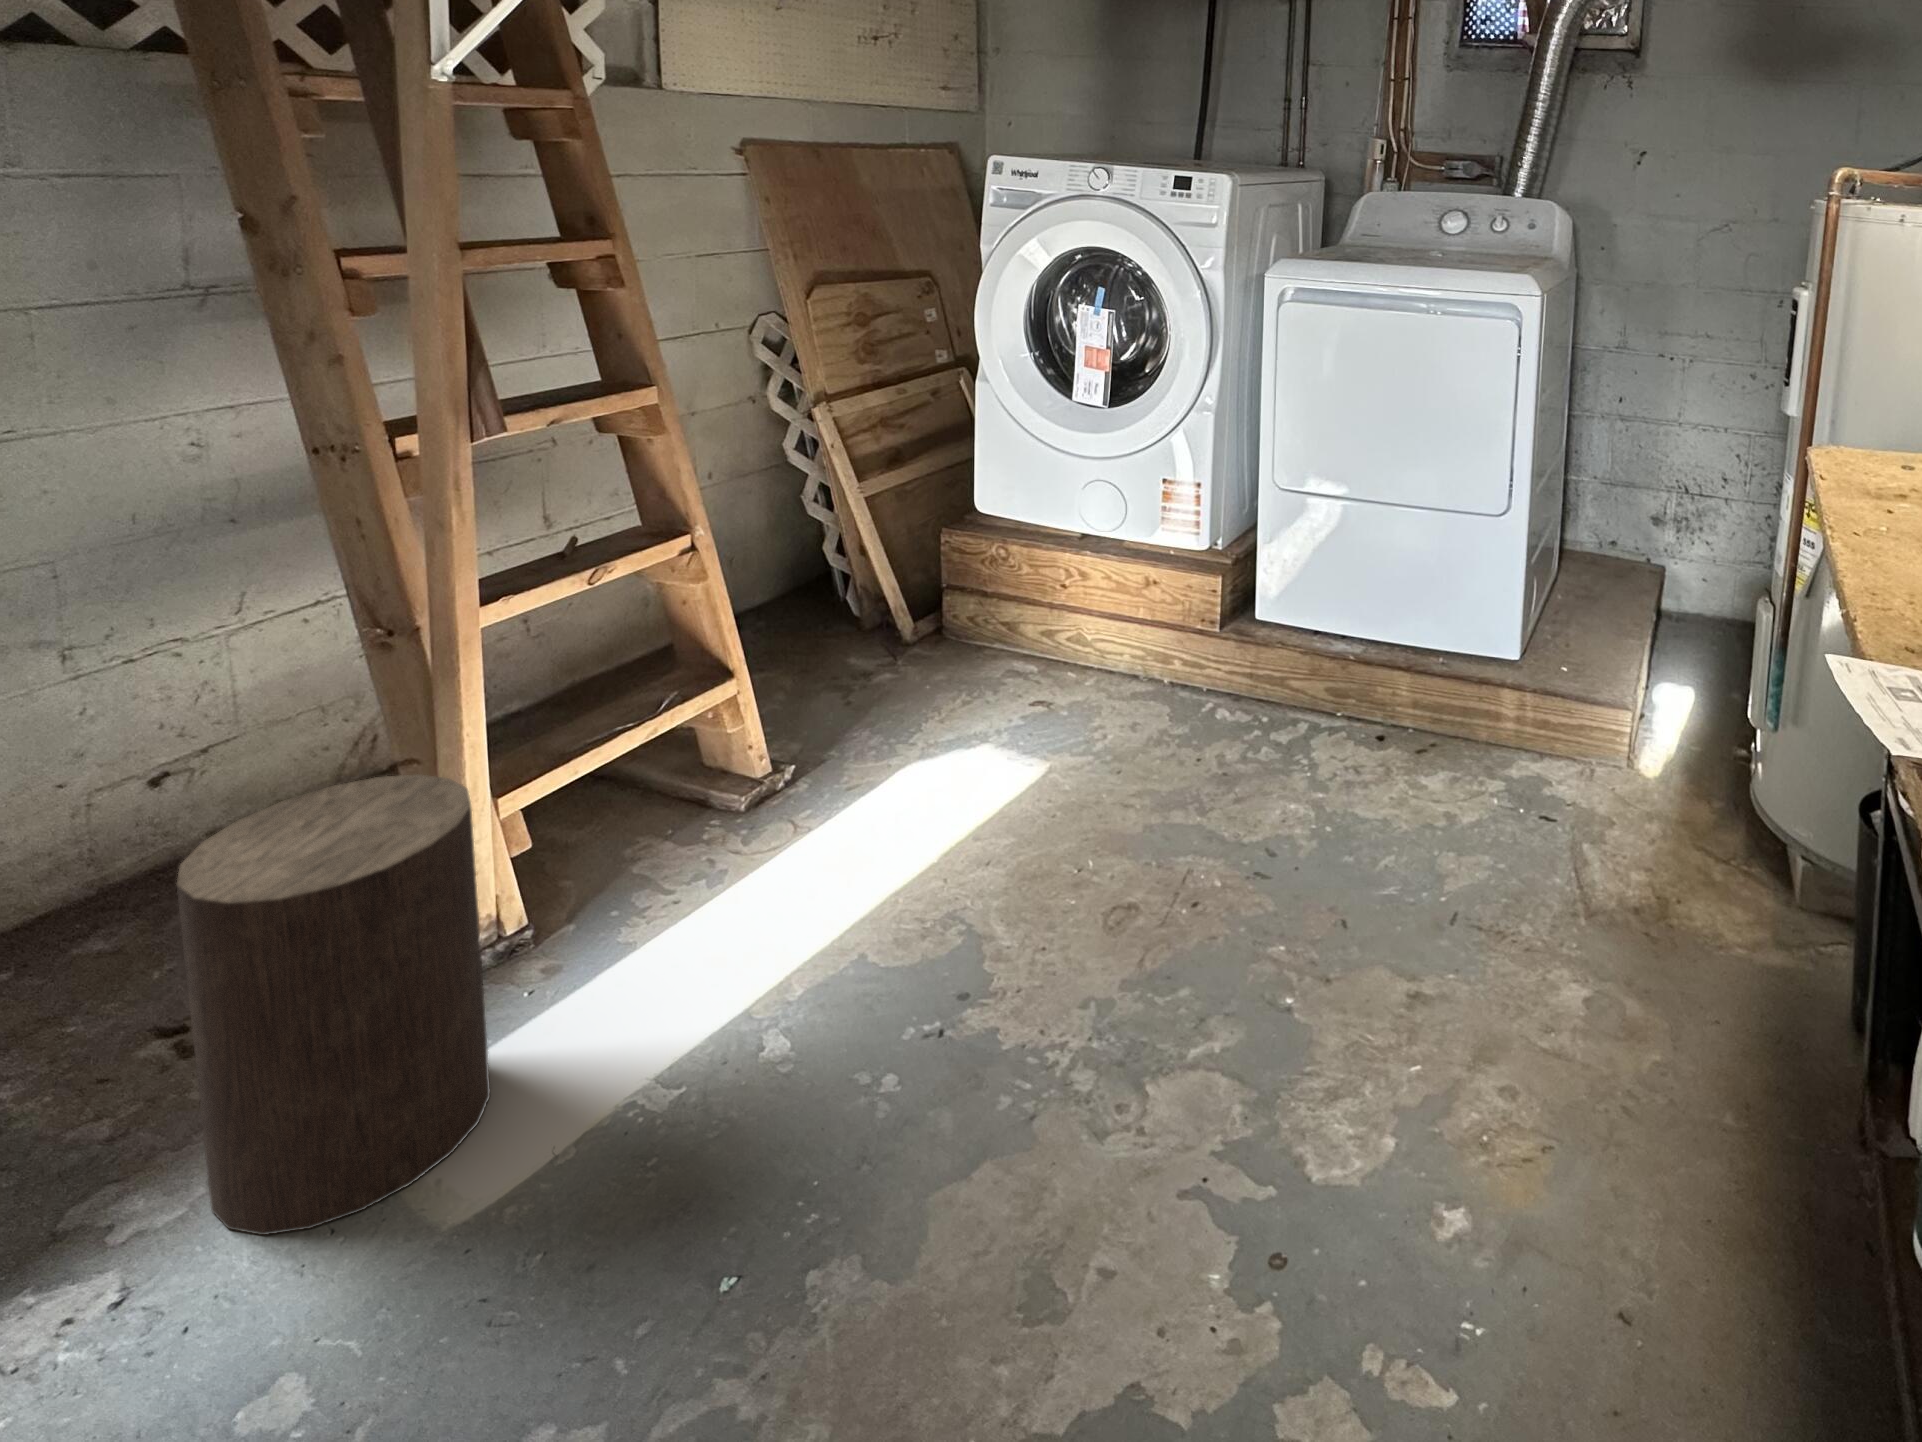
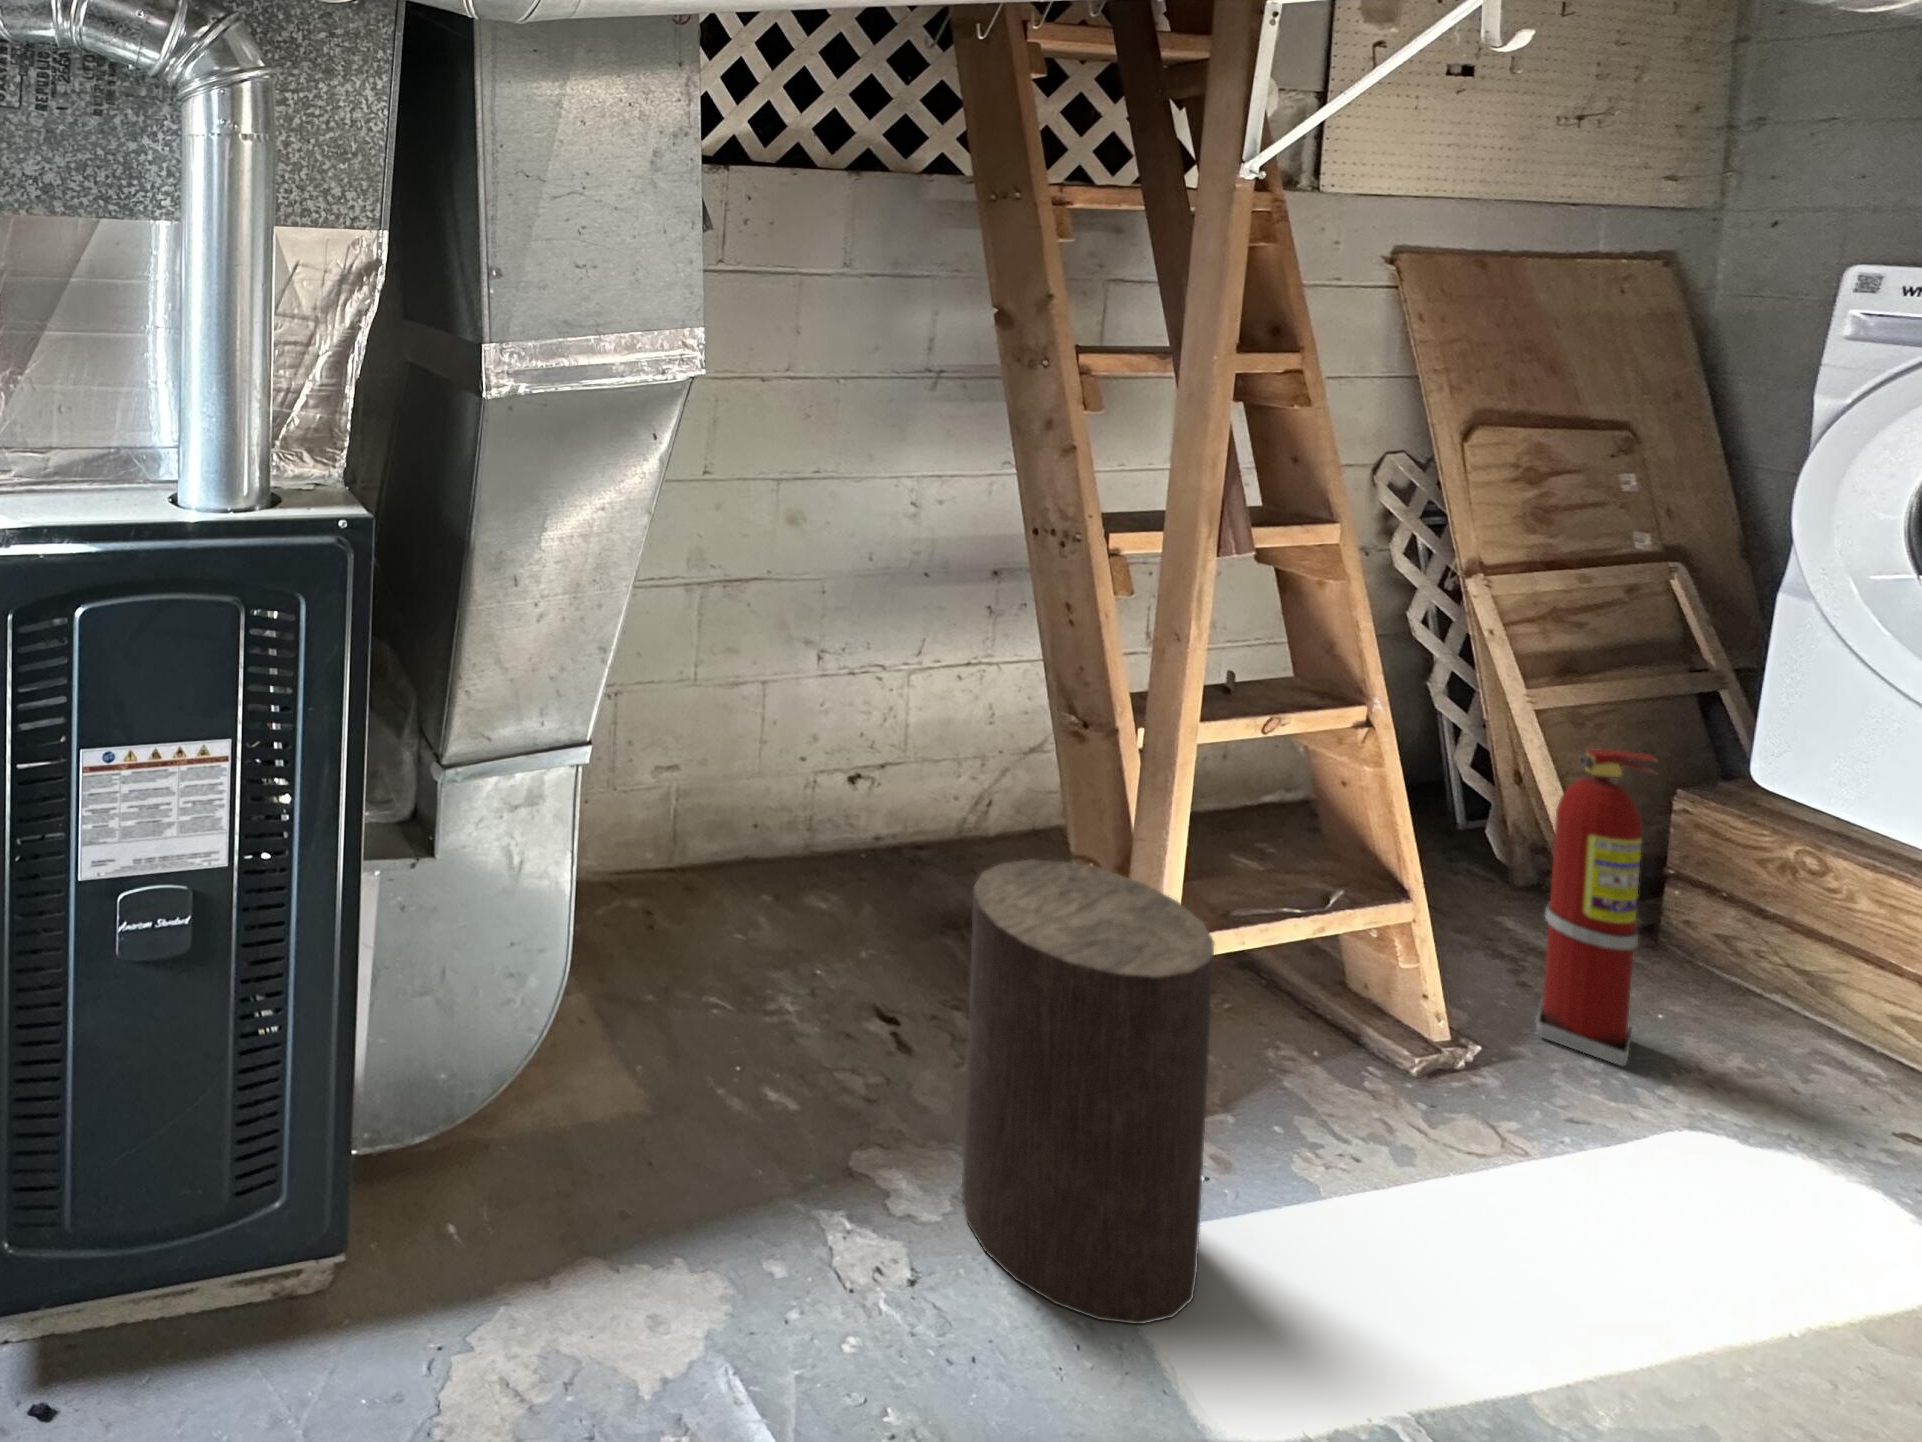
fire extinguisher: none [839,515,900,737] -> present [1536,749,1657,1066]

